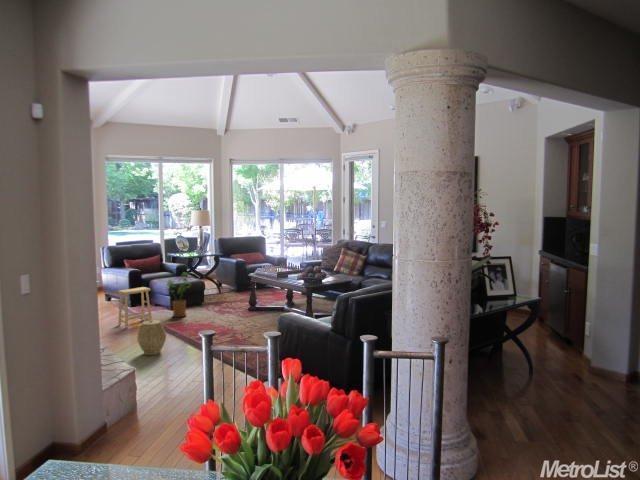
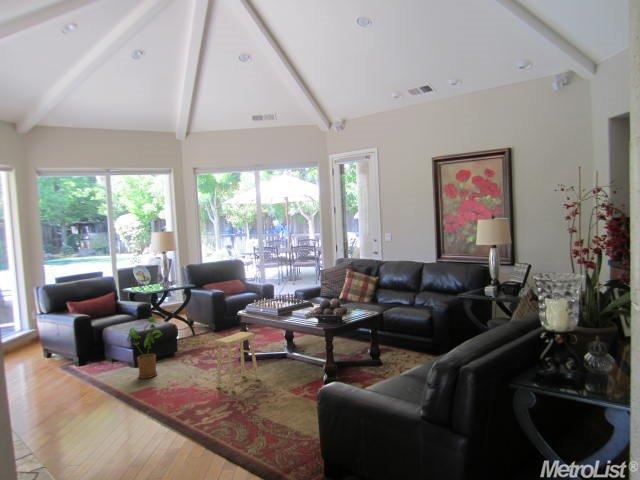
footstool: present [118,287,152,328] -> present [215,332,260,391]
woven basket: present [138,320,166,355] -> none [95,398,137,453]

